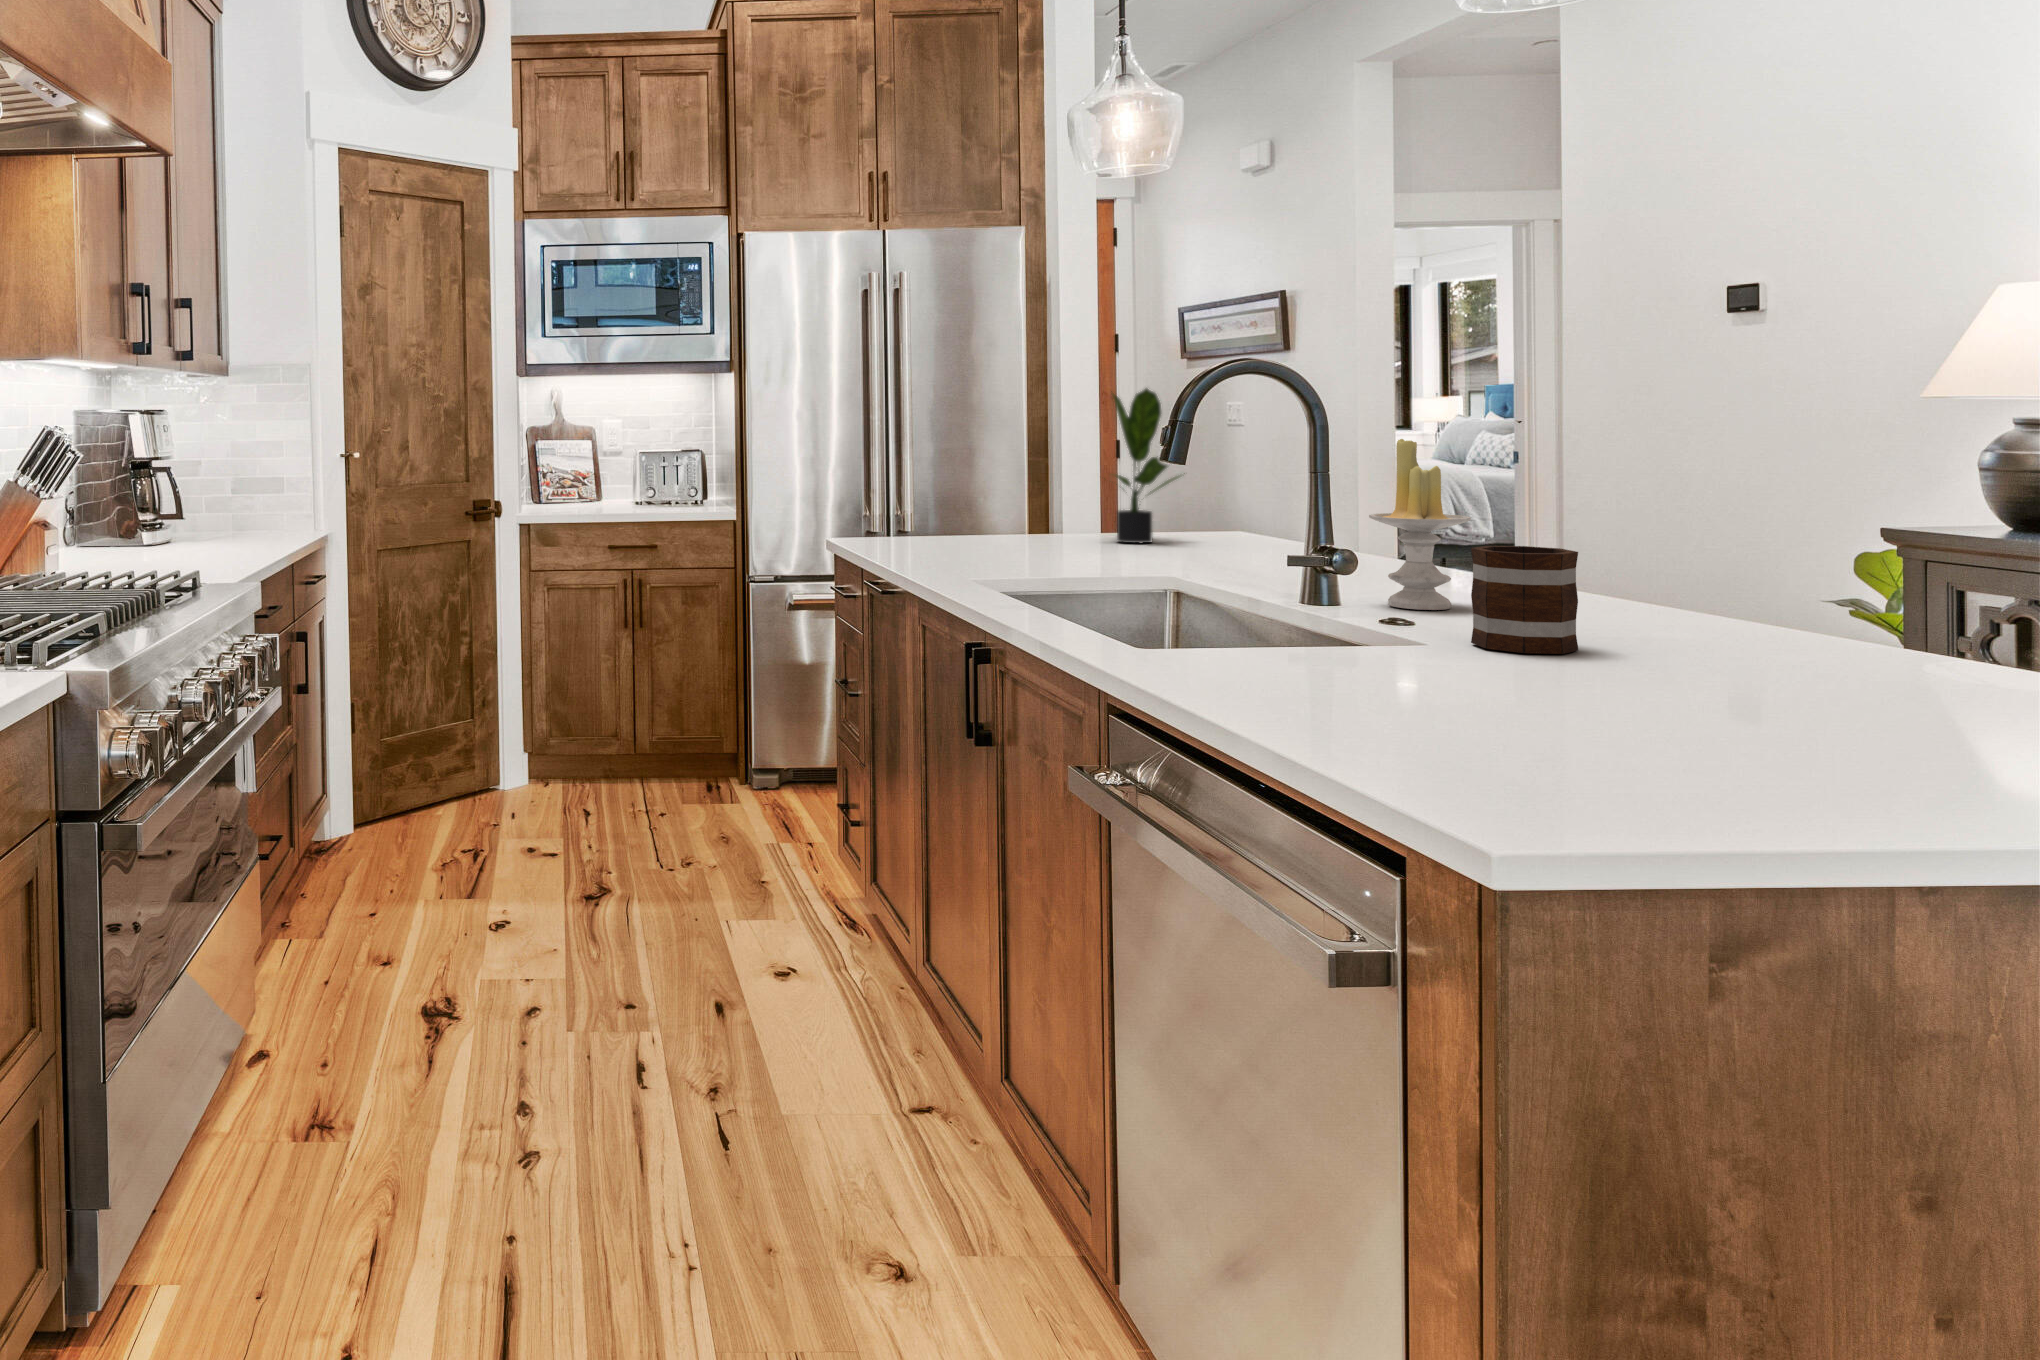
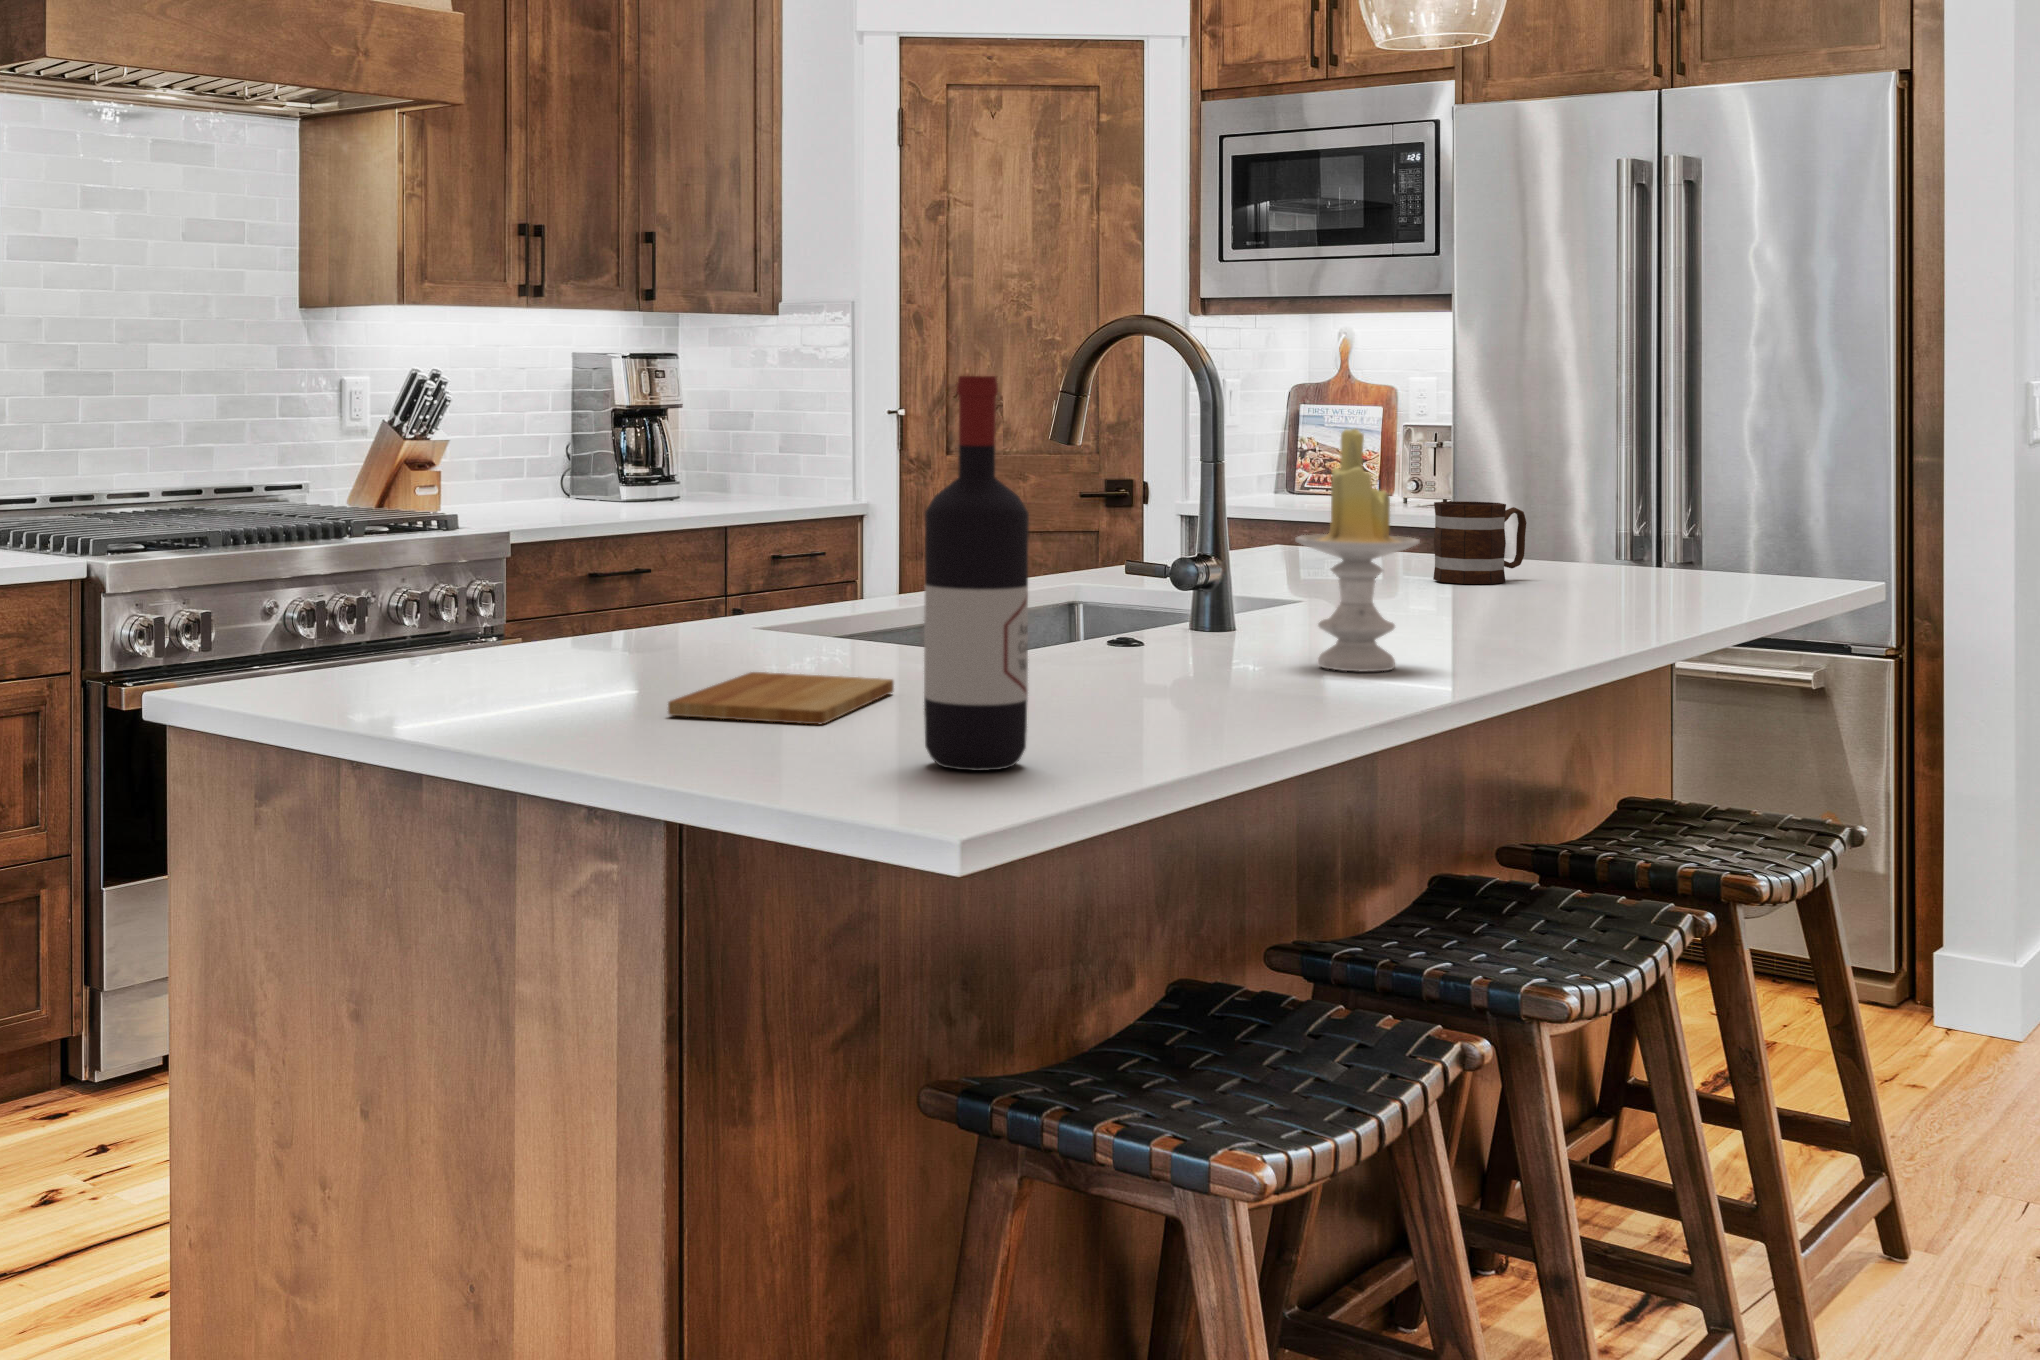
potted plant: present [1113,388,1185,543] -> none [1580,350,1715,595]
wine bottle: none [1838,398,1958,722] -> present [924,376,1029,771]
mug: present [1471,546,1578,654] -> present [1433,501,1527,584]
cutting board: none [1297,653,1576,709] -> present [668,672,894,724]

